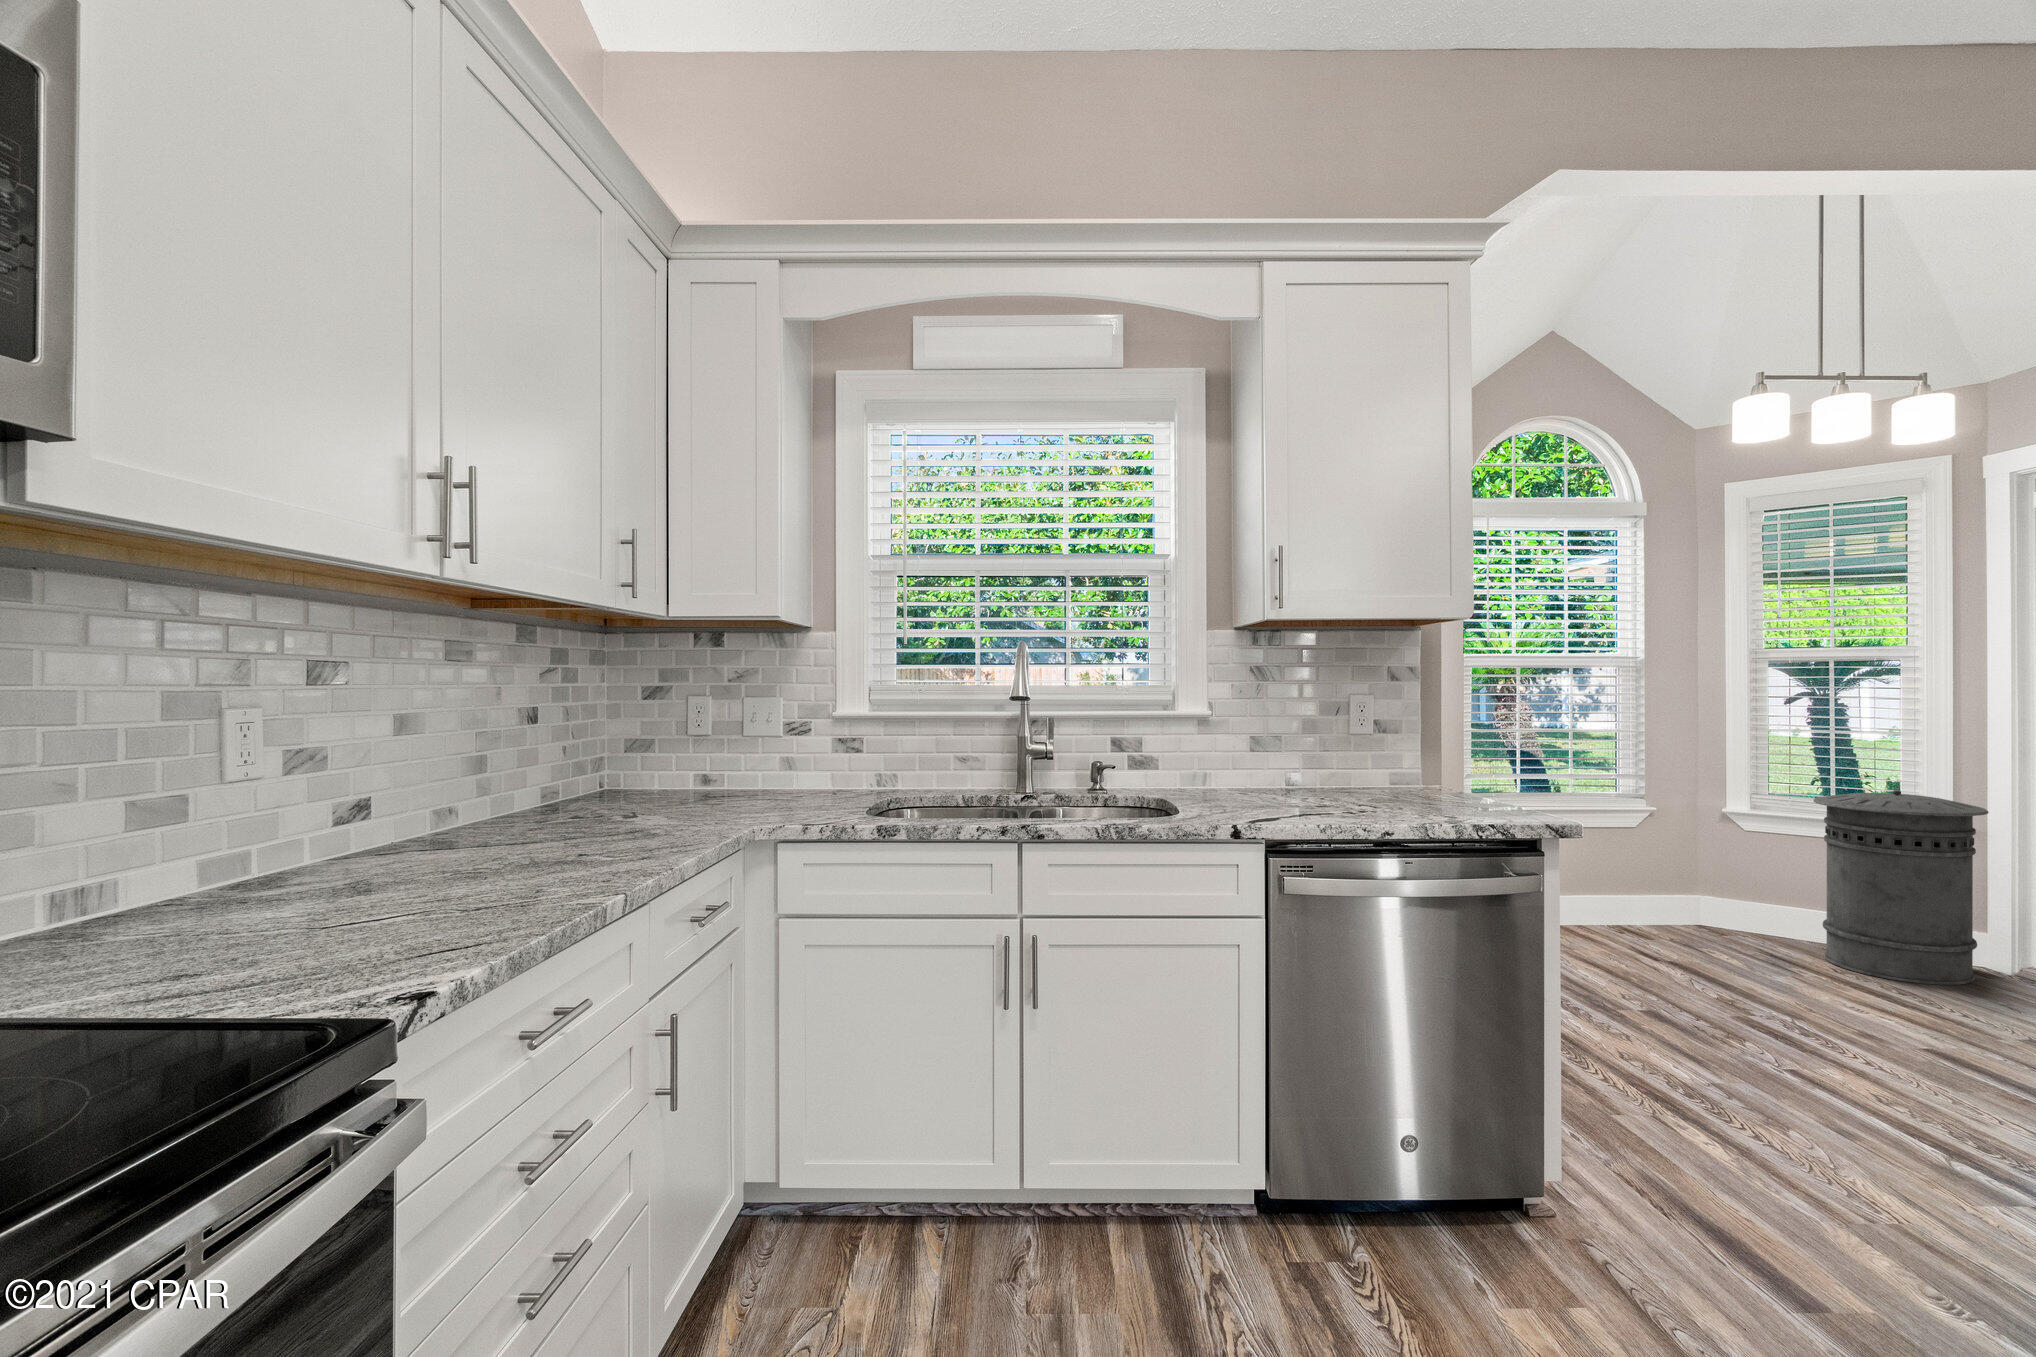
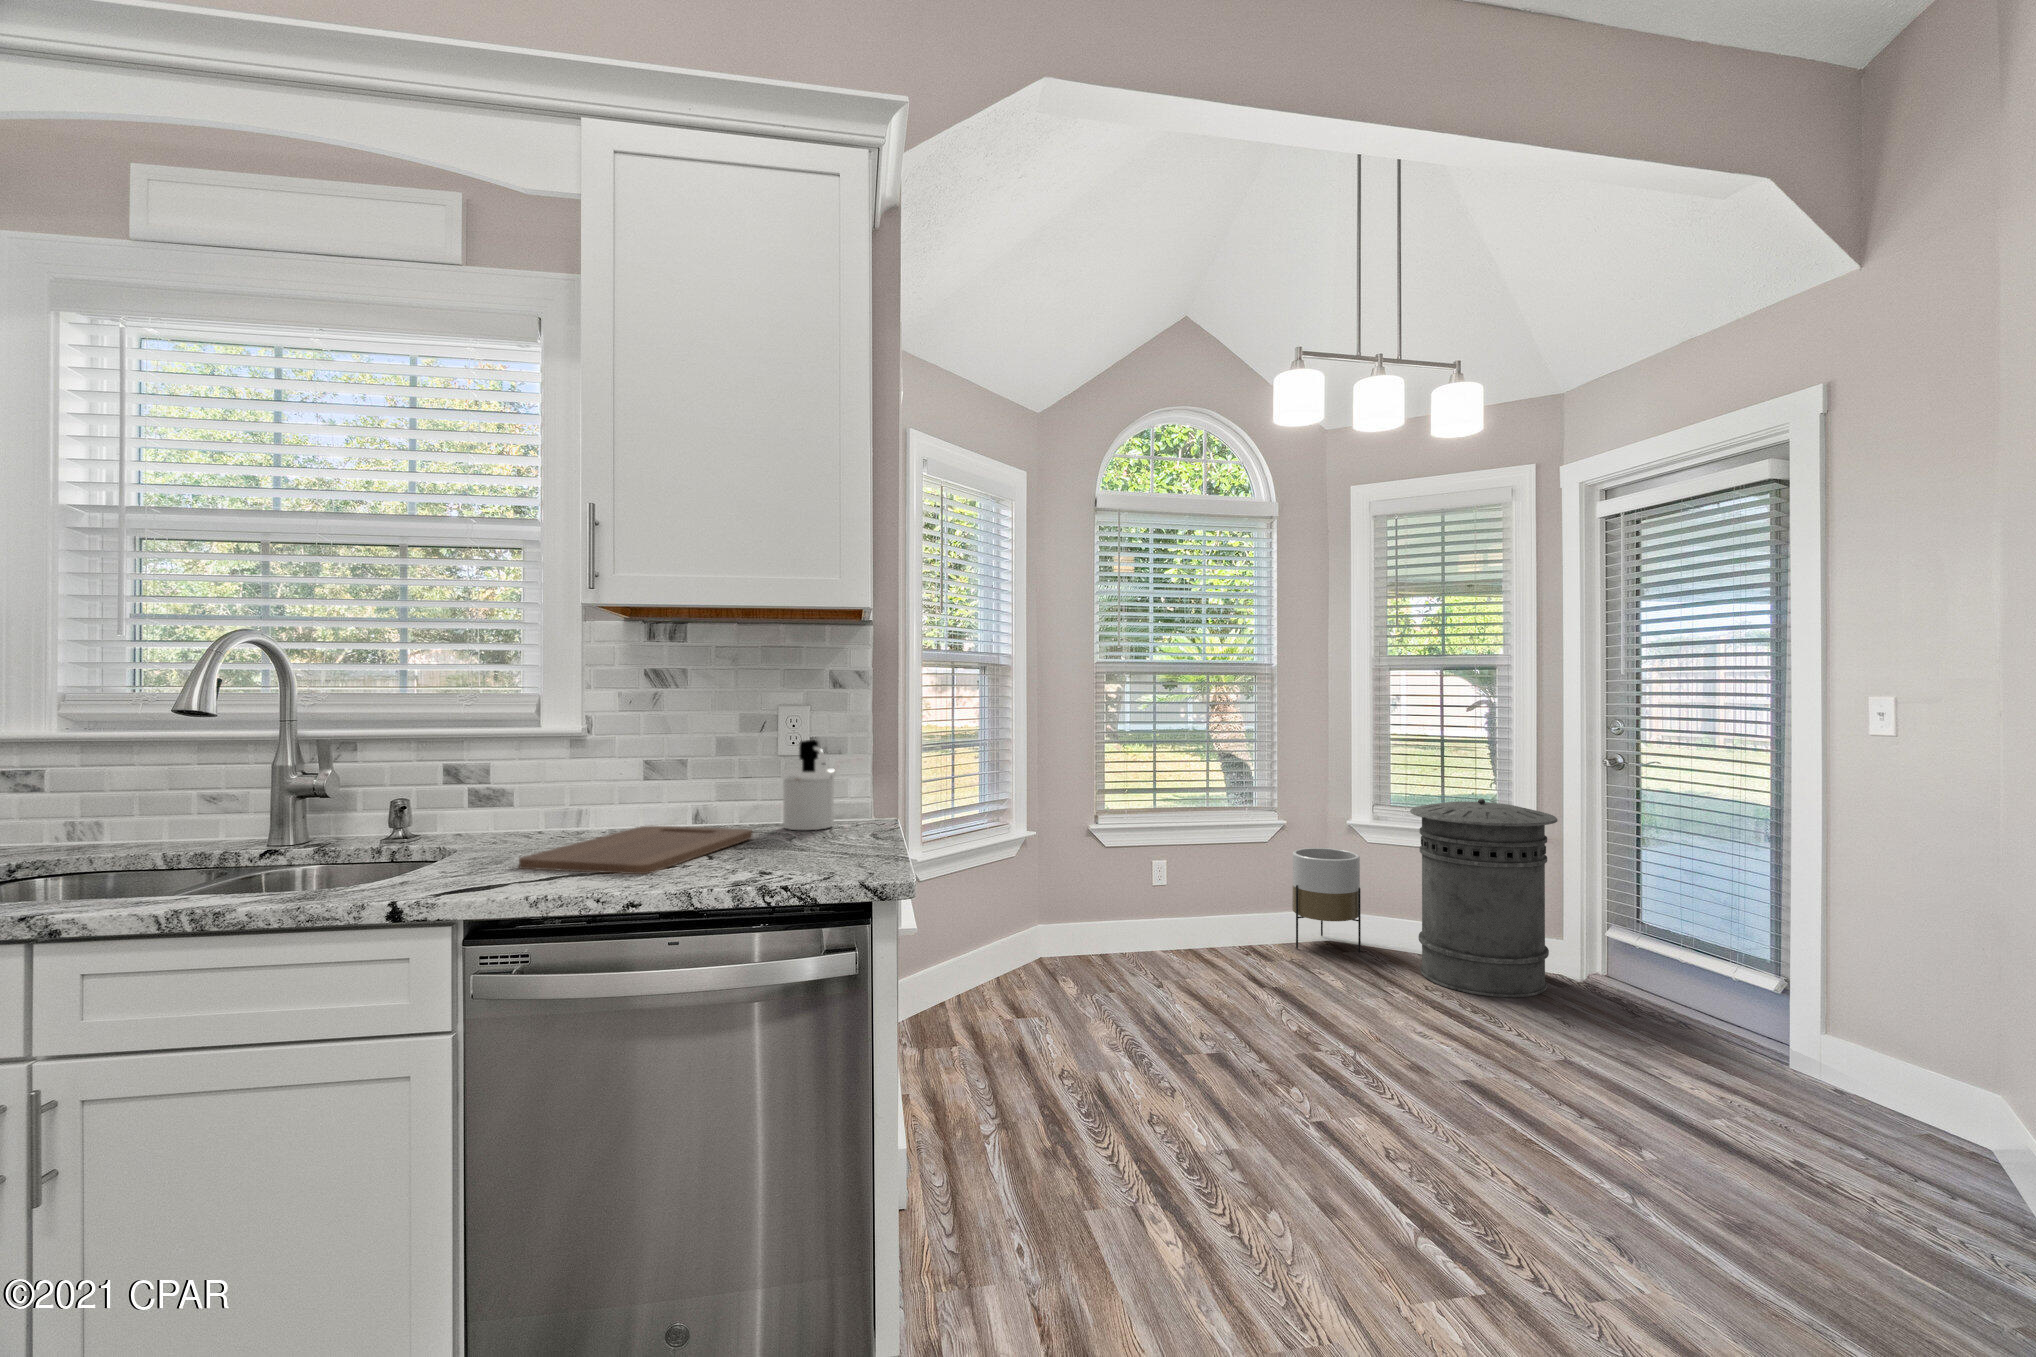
soap dispenser: none [1353,723,1407,794] -> present [781,740,836,830]
cutting board: none [1242,788,1359,816] -> present [519,826,752,874]
planter: none [1670,838,1750,941] -> present [1292,848,1361,952]

